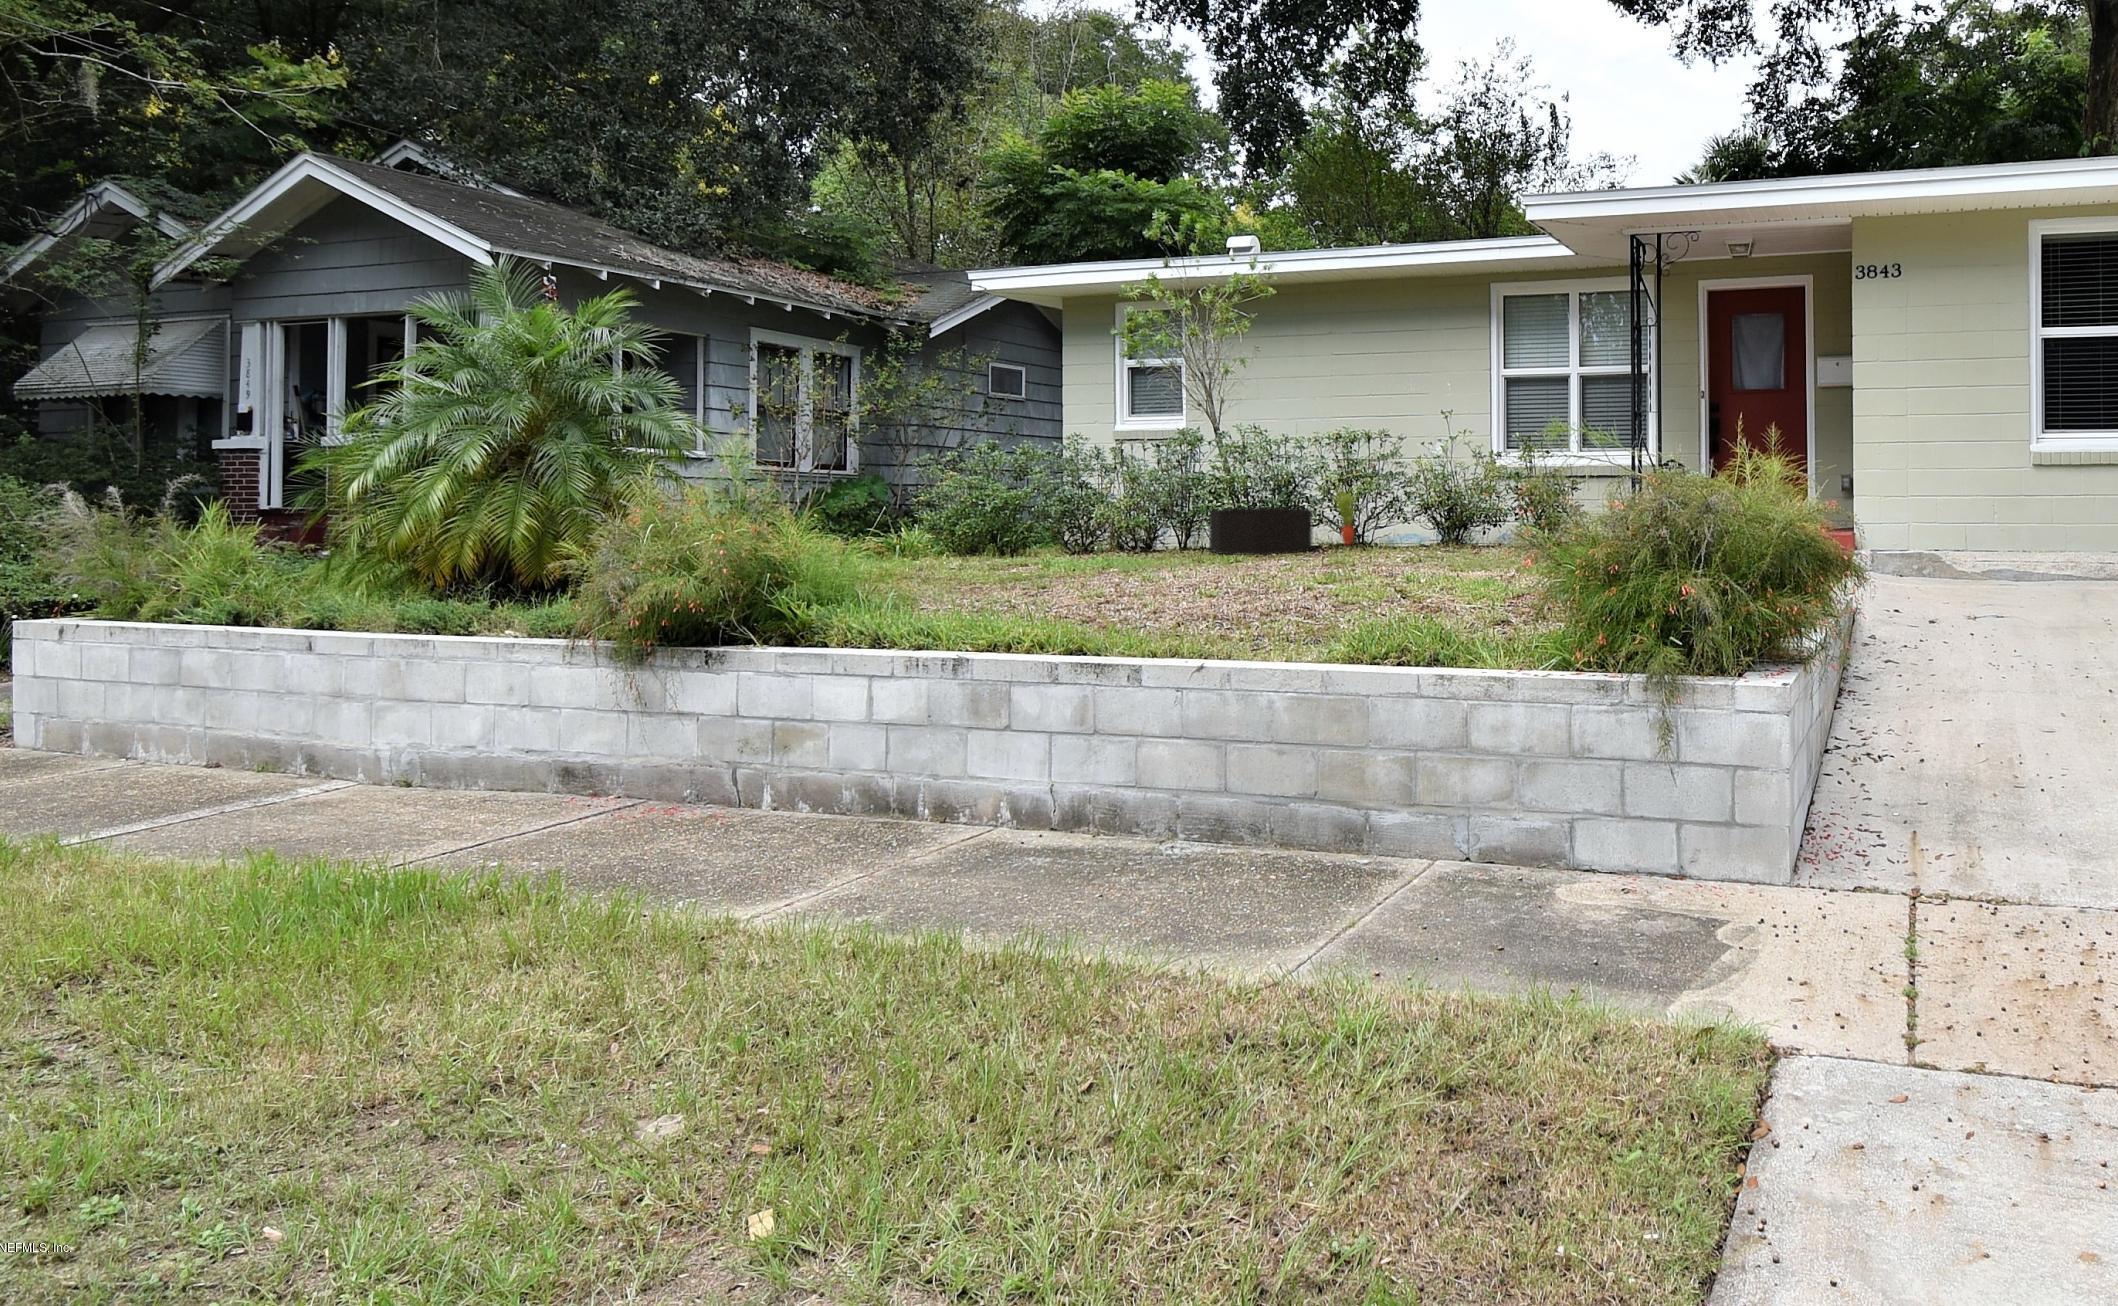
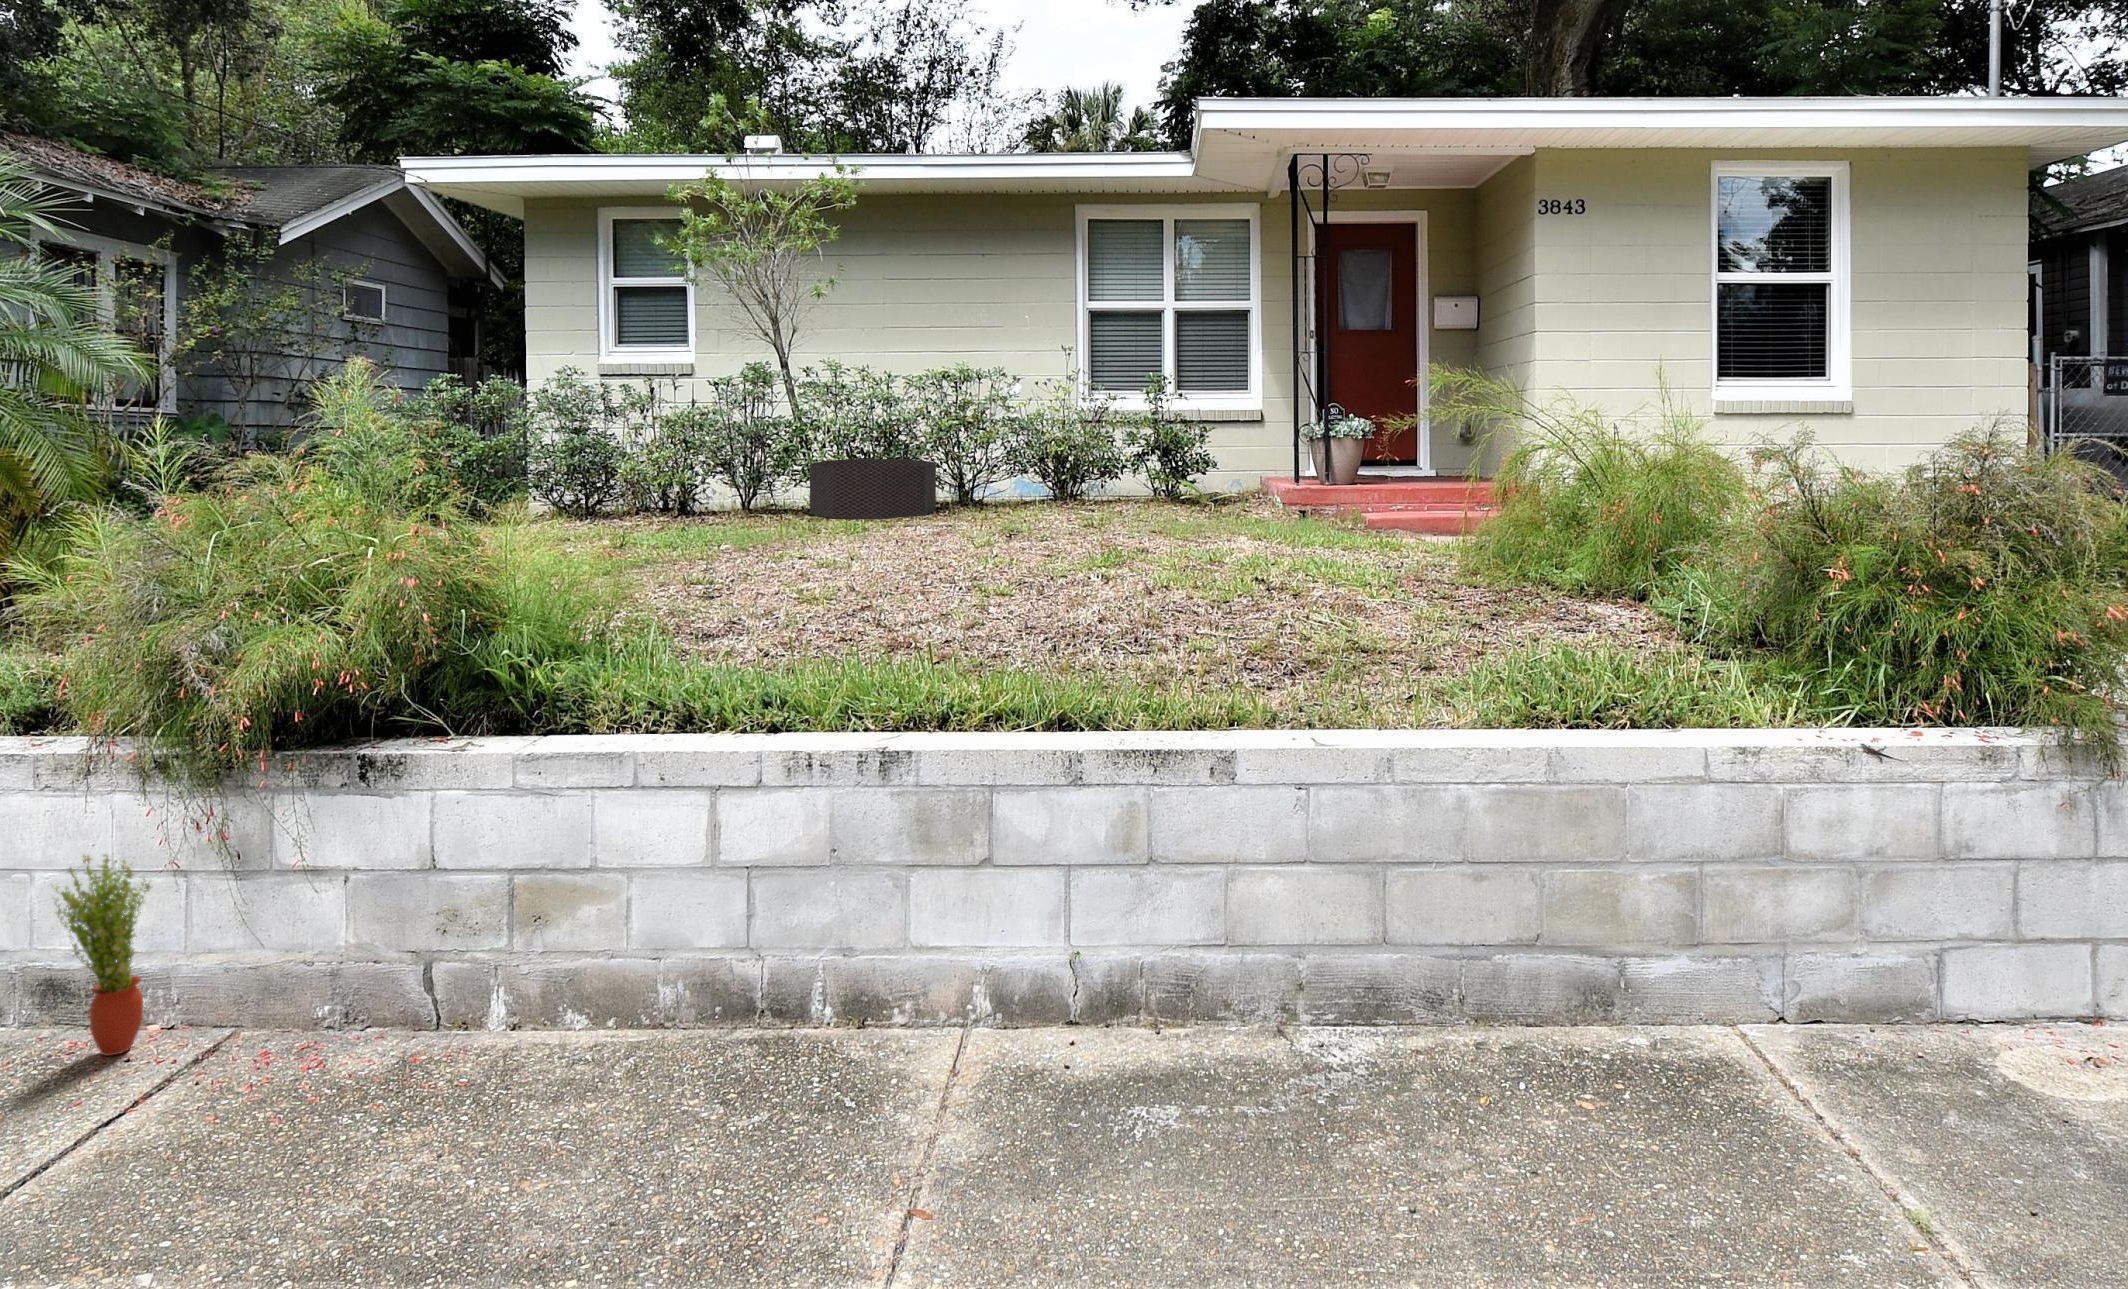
potted plant: present [1333,489,1357,545] -> present [52,855,151,1056]

